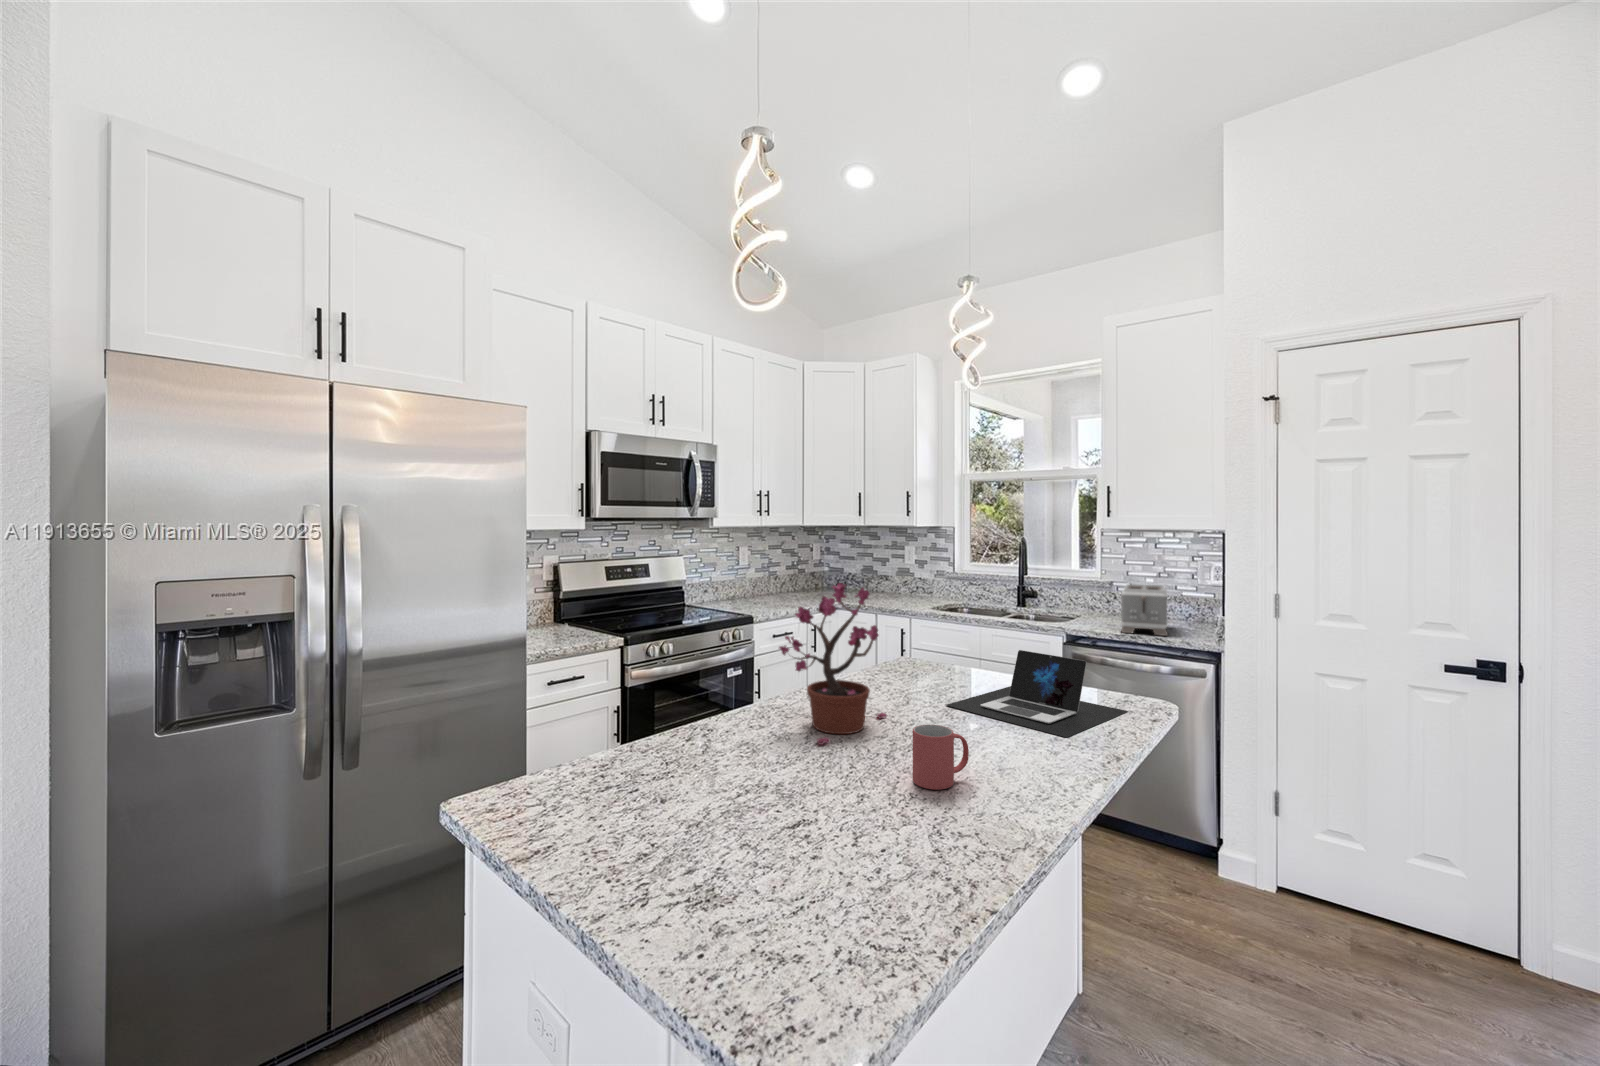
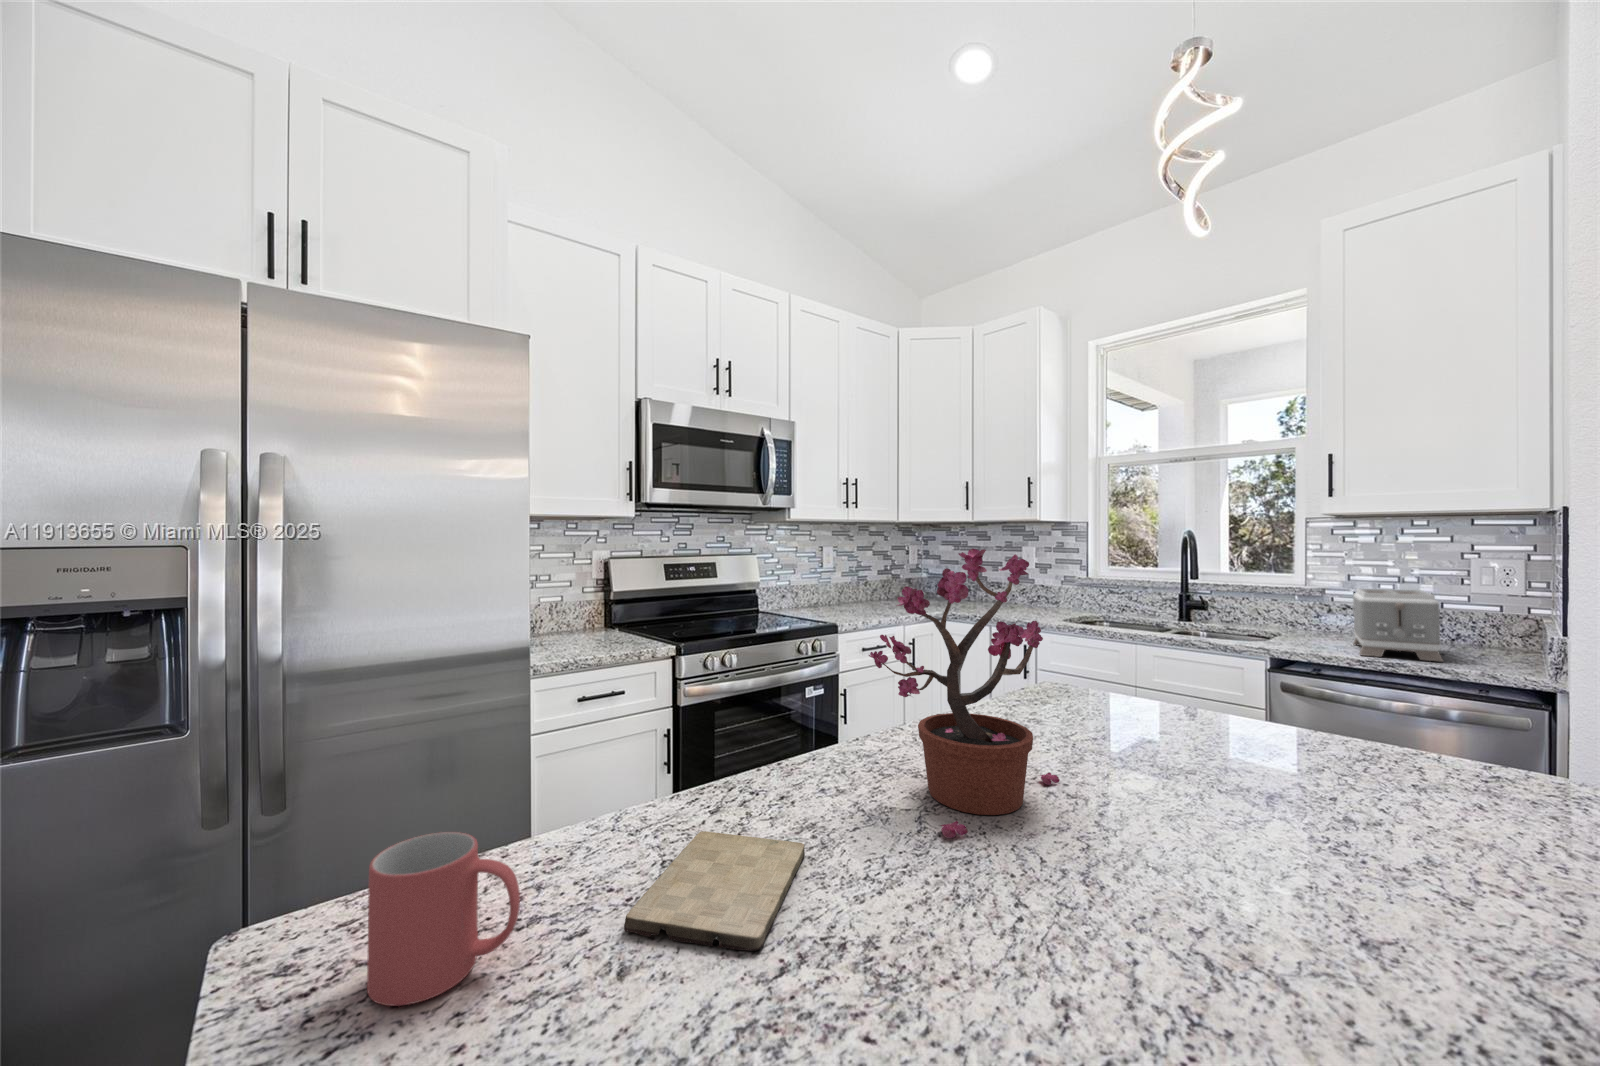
laptop: present [947,650,1128,737] -> none [1155,673,1536,853]
mug: present [913,725,969,790] -> present [367,832,520,1006]
cutting board: none [661,748,745,790] -> present [624,831,805,951]

